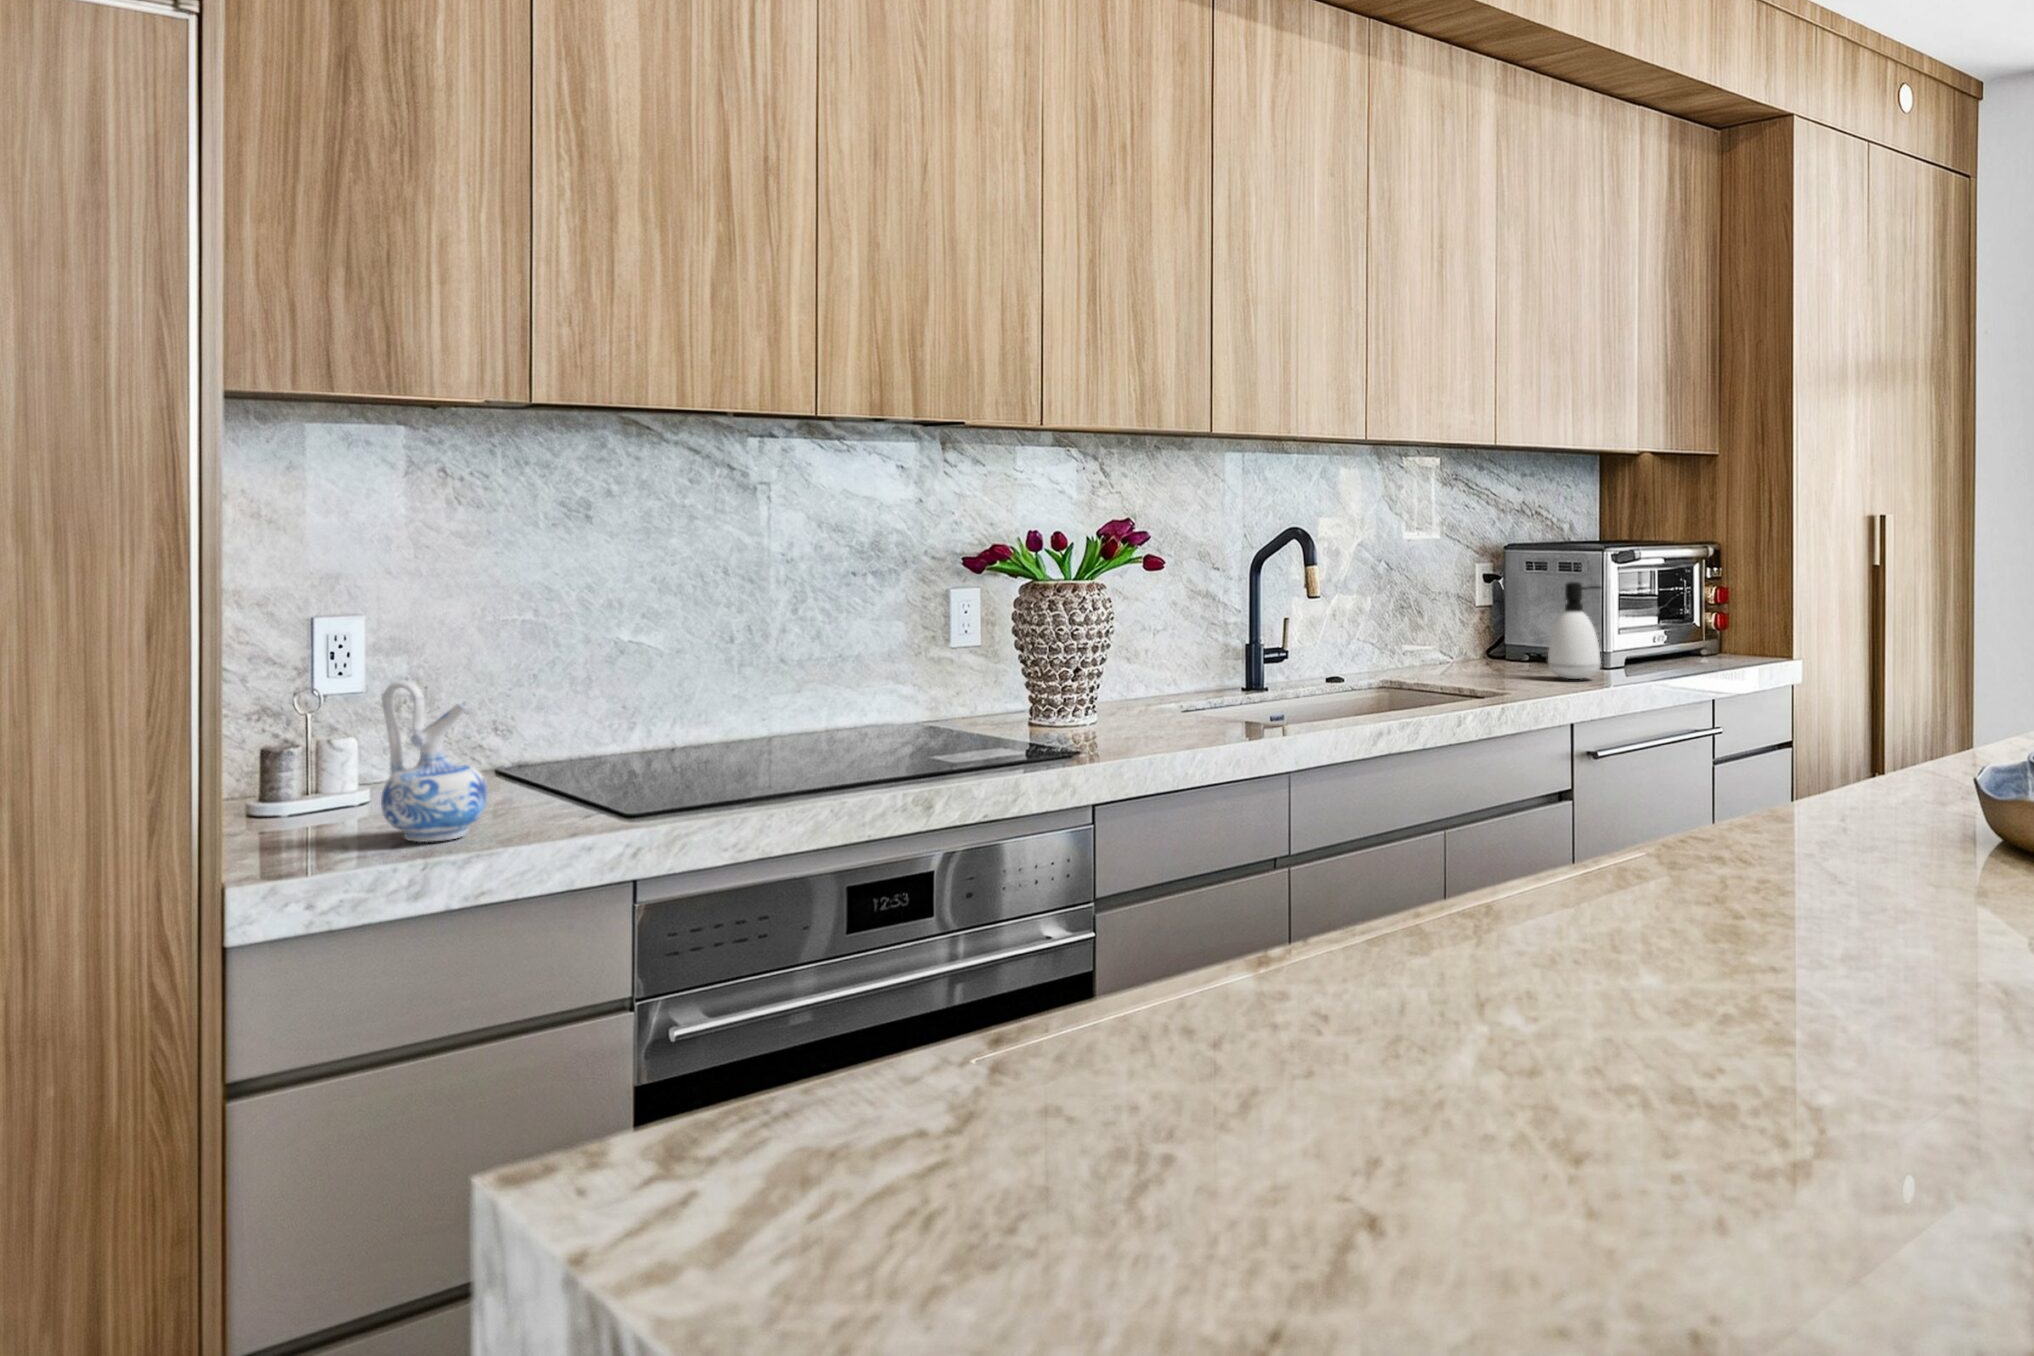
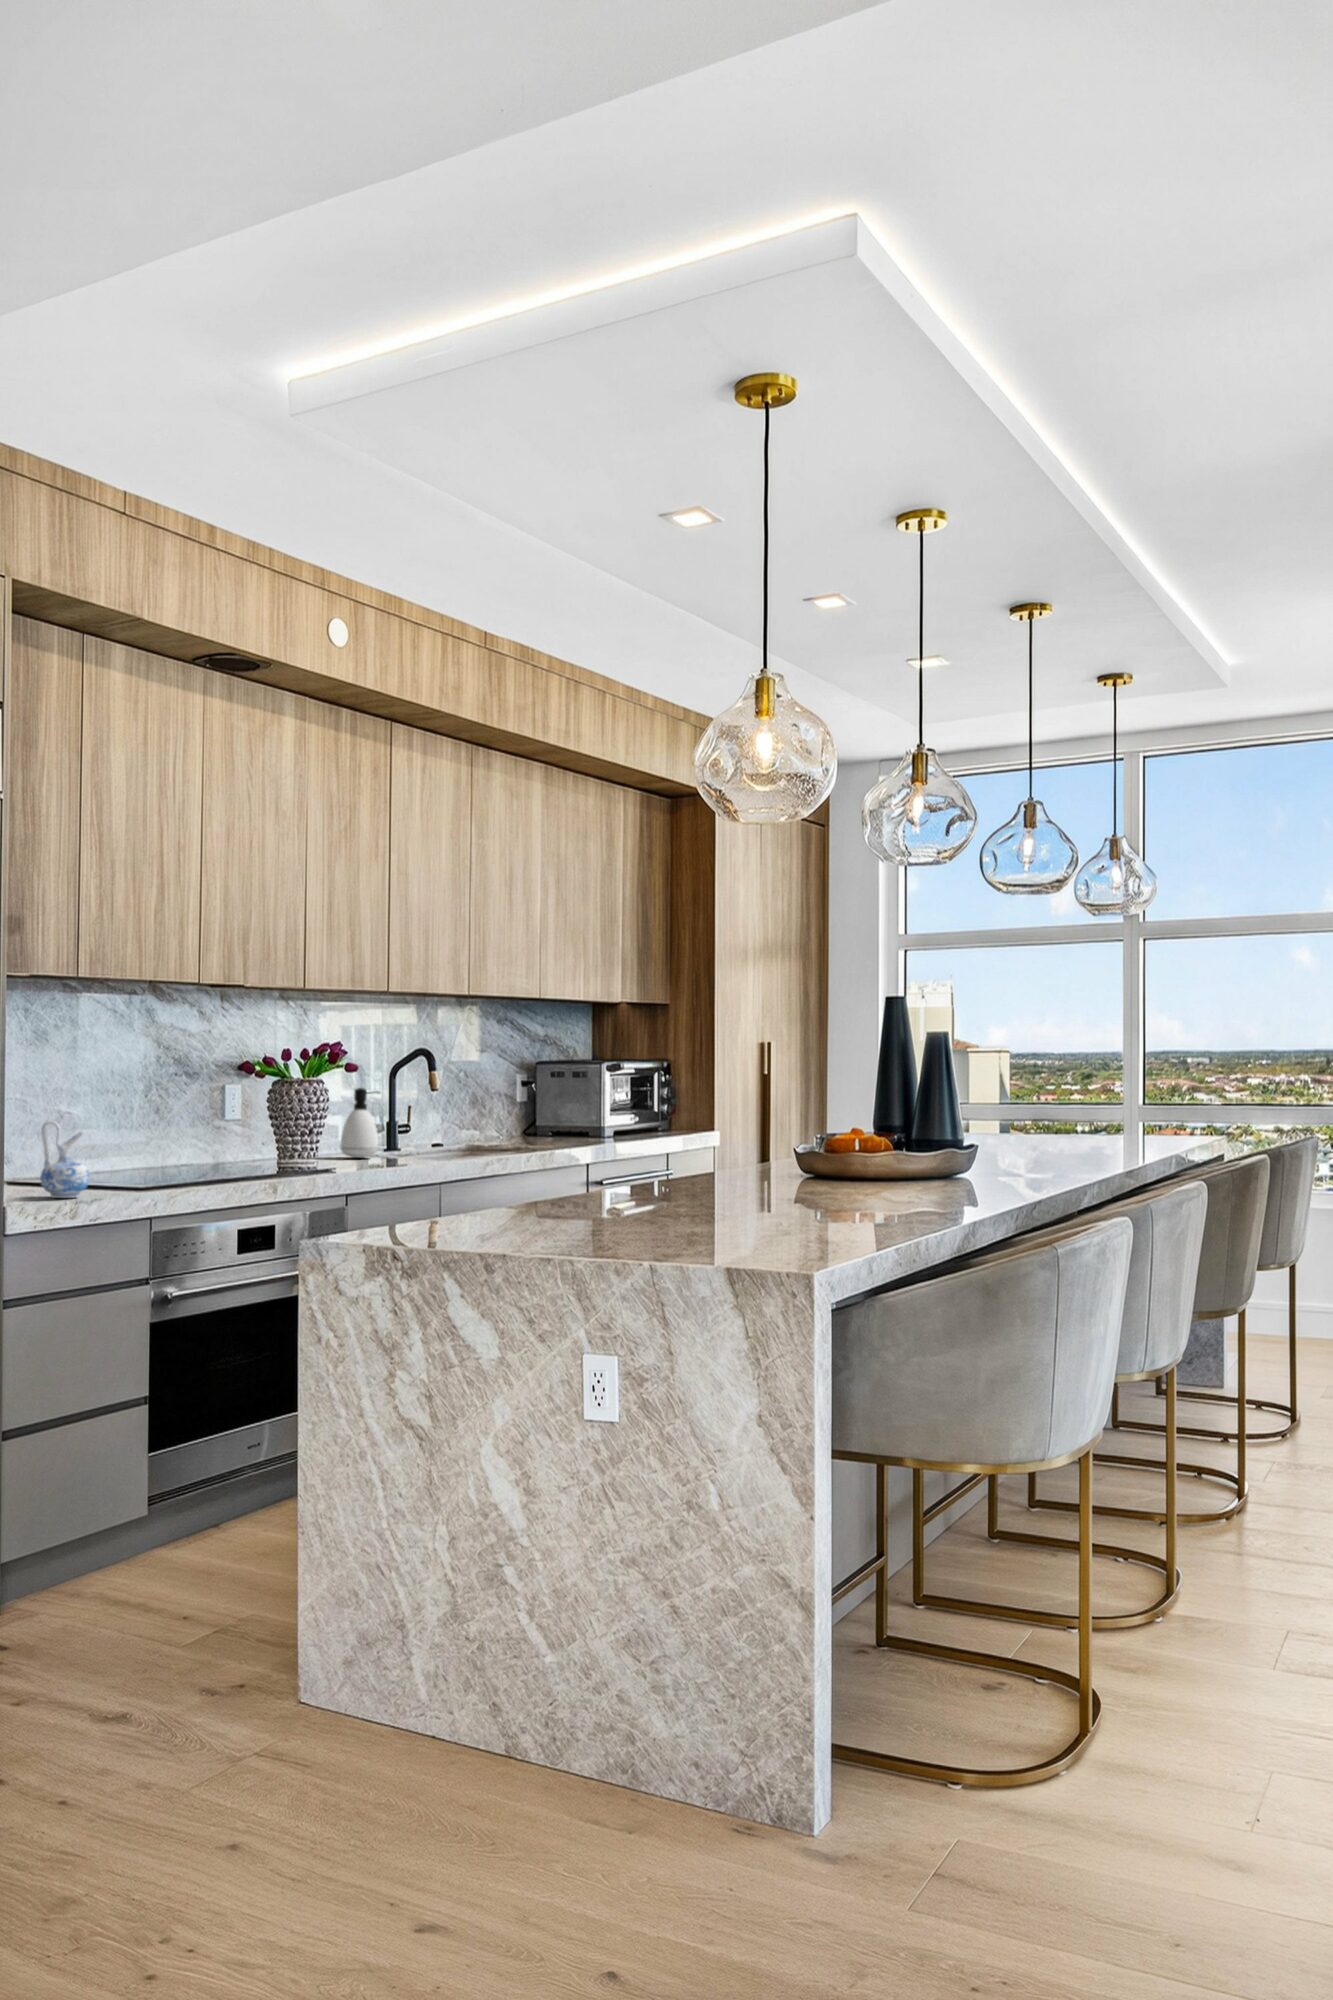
soap dispenser: present [1548,582,1601,679] -> present [341,1088,380,1158]

